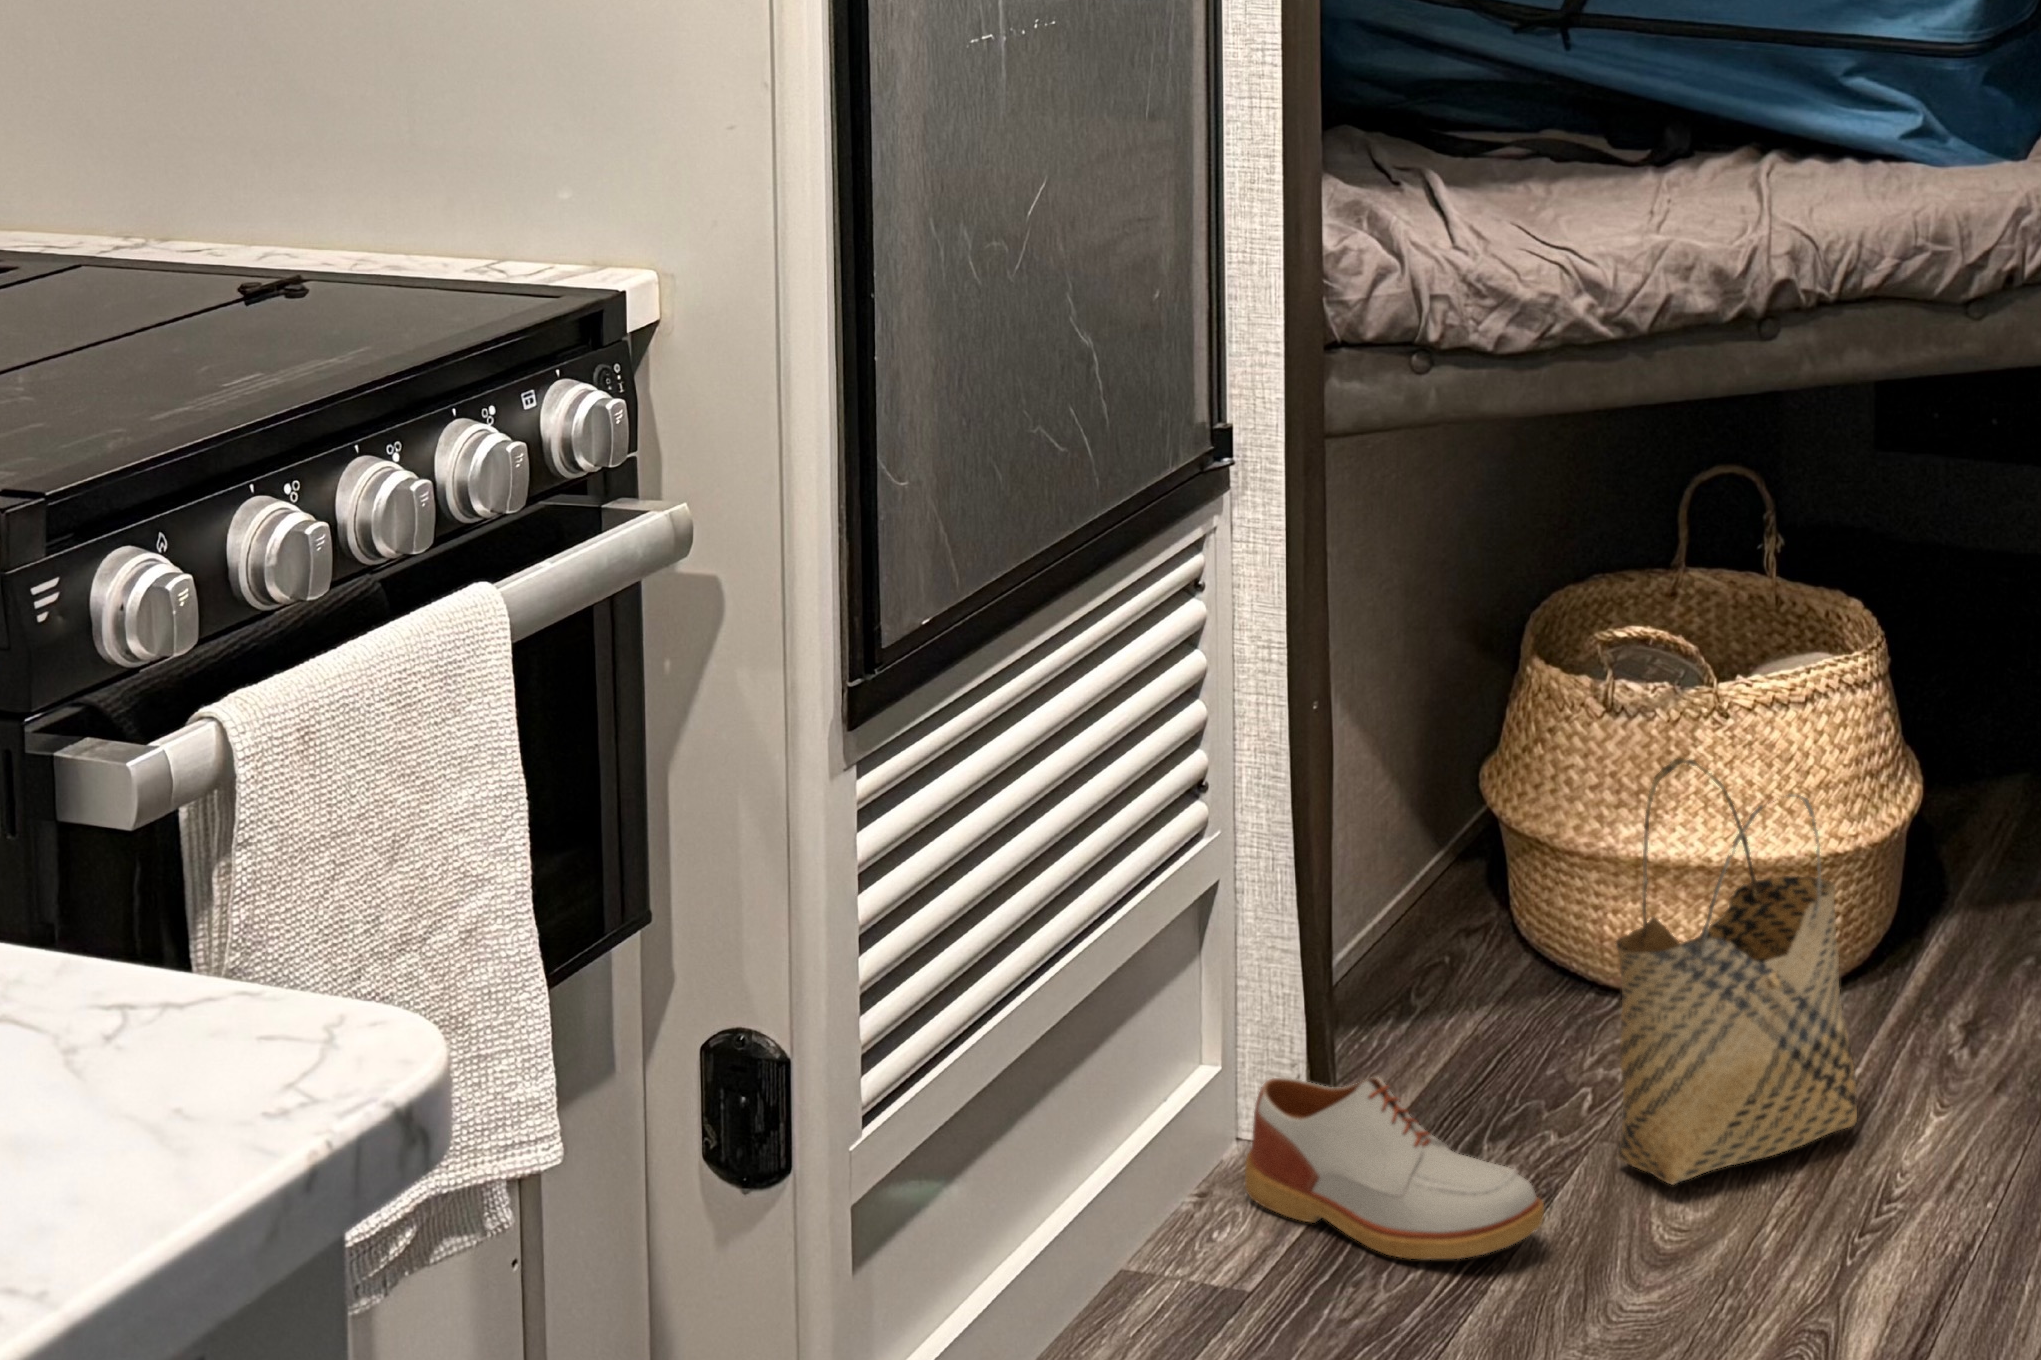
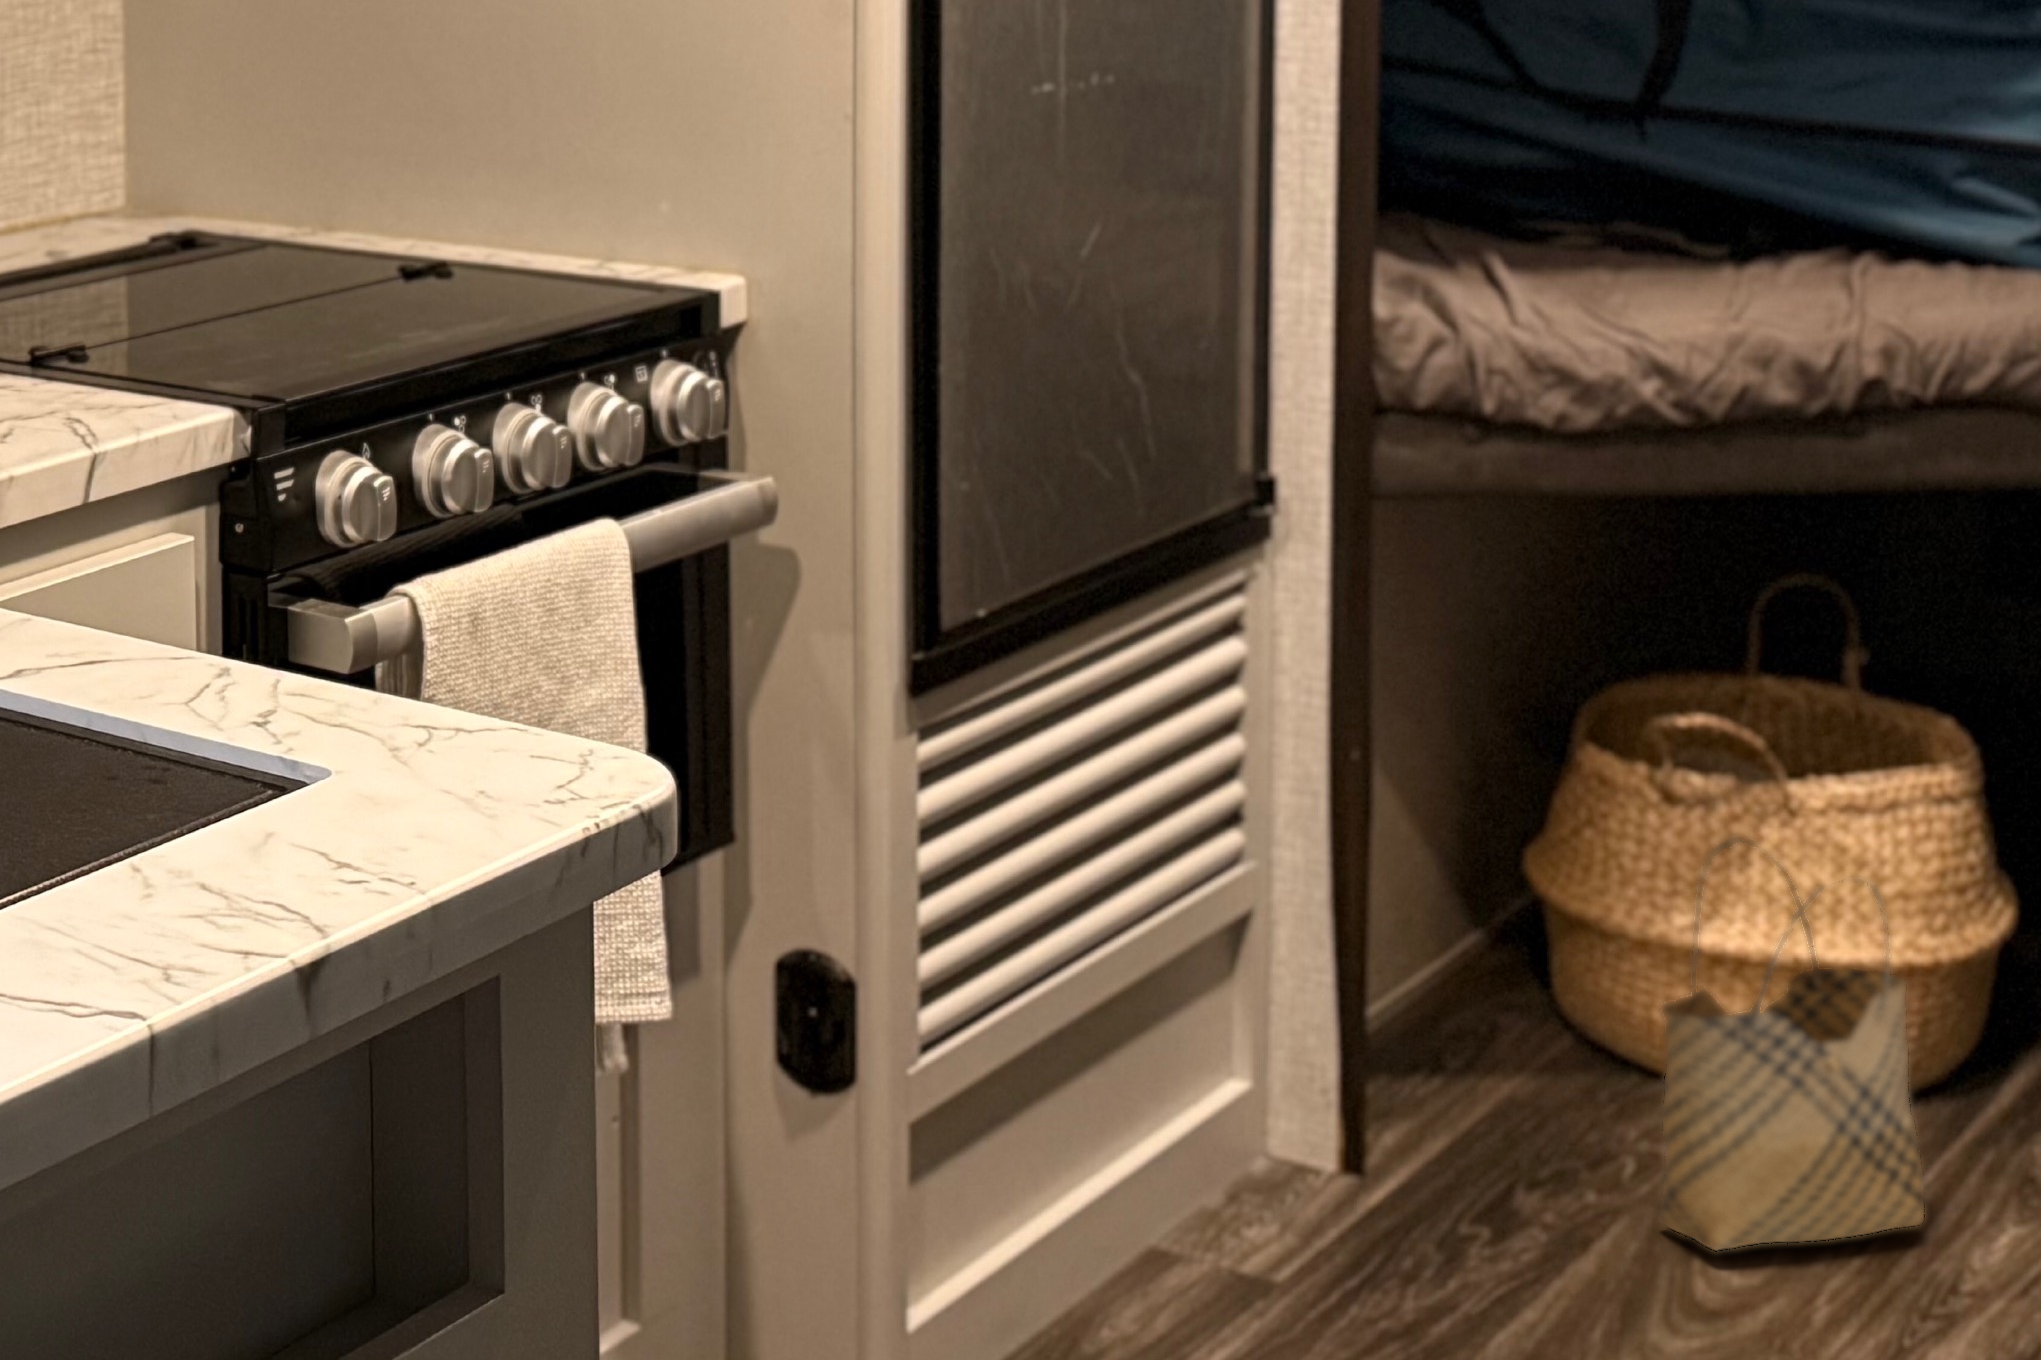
shoe: present [1245,1077,1544,1259] -> none [1271,1097,1577,1283]

